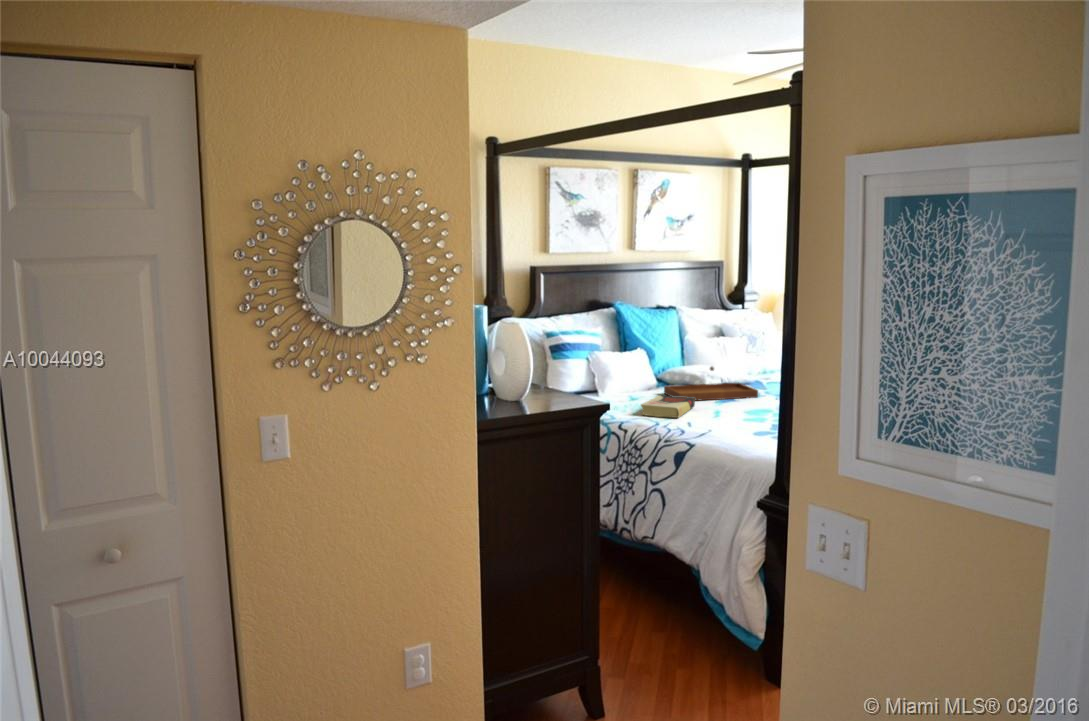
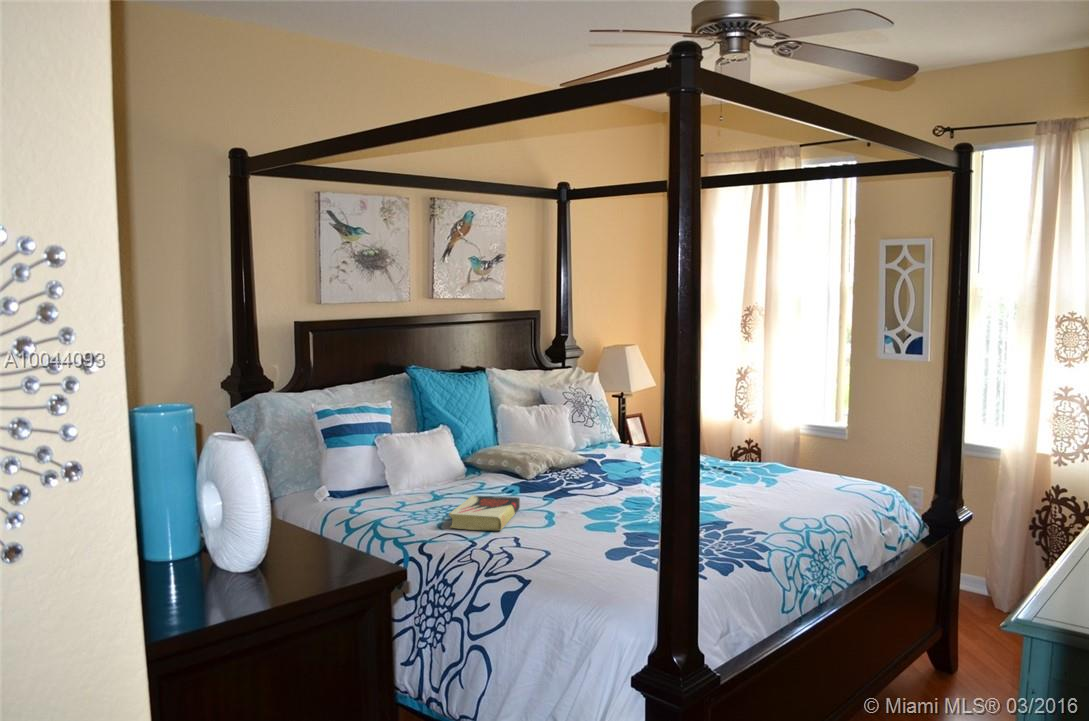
tray: present [664,367,758,401] -> none [477,450,596,500]

